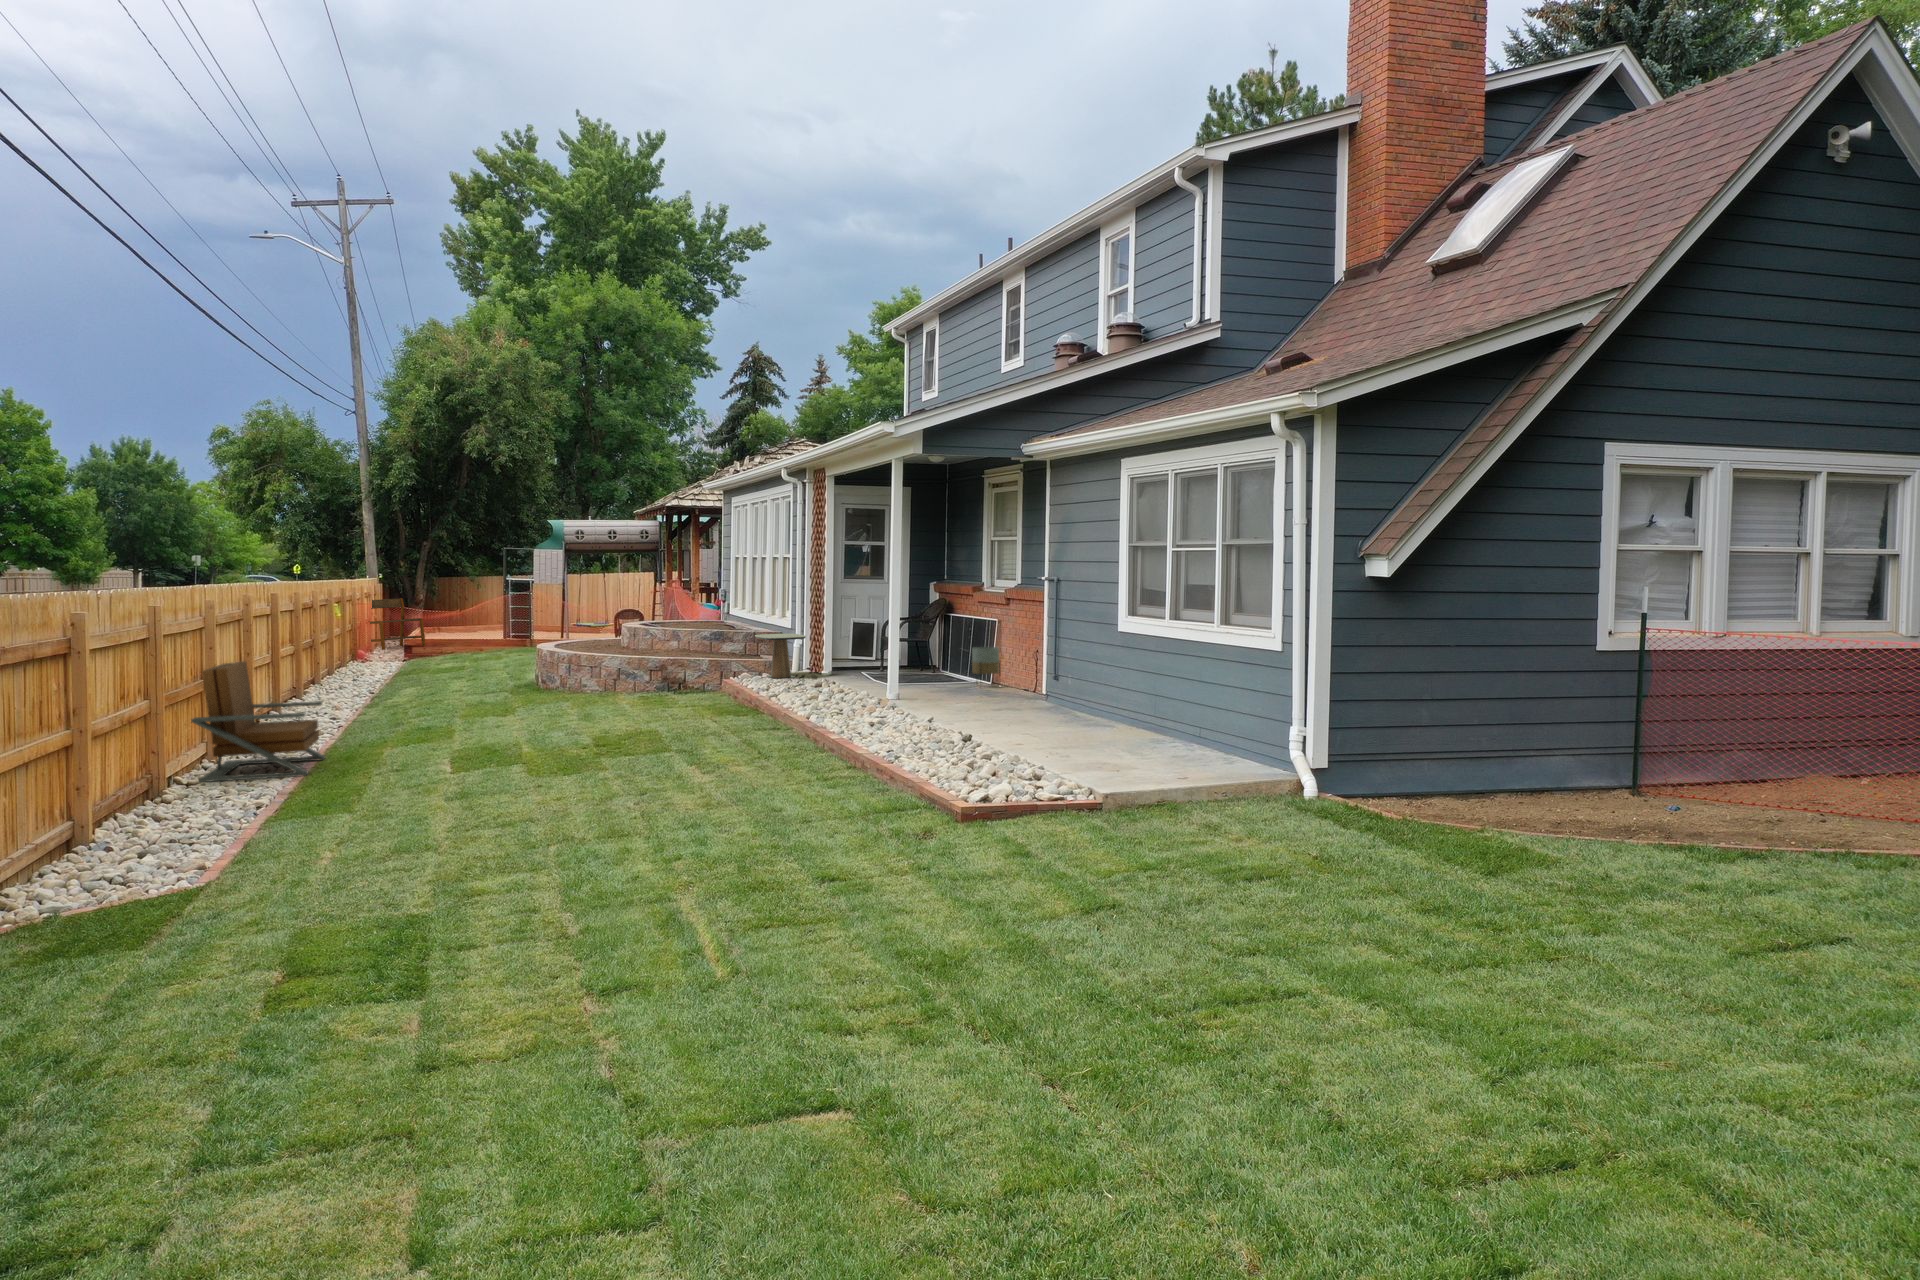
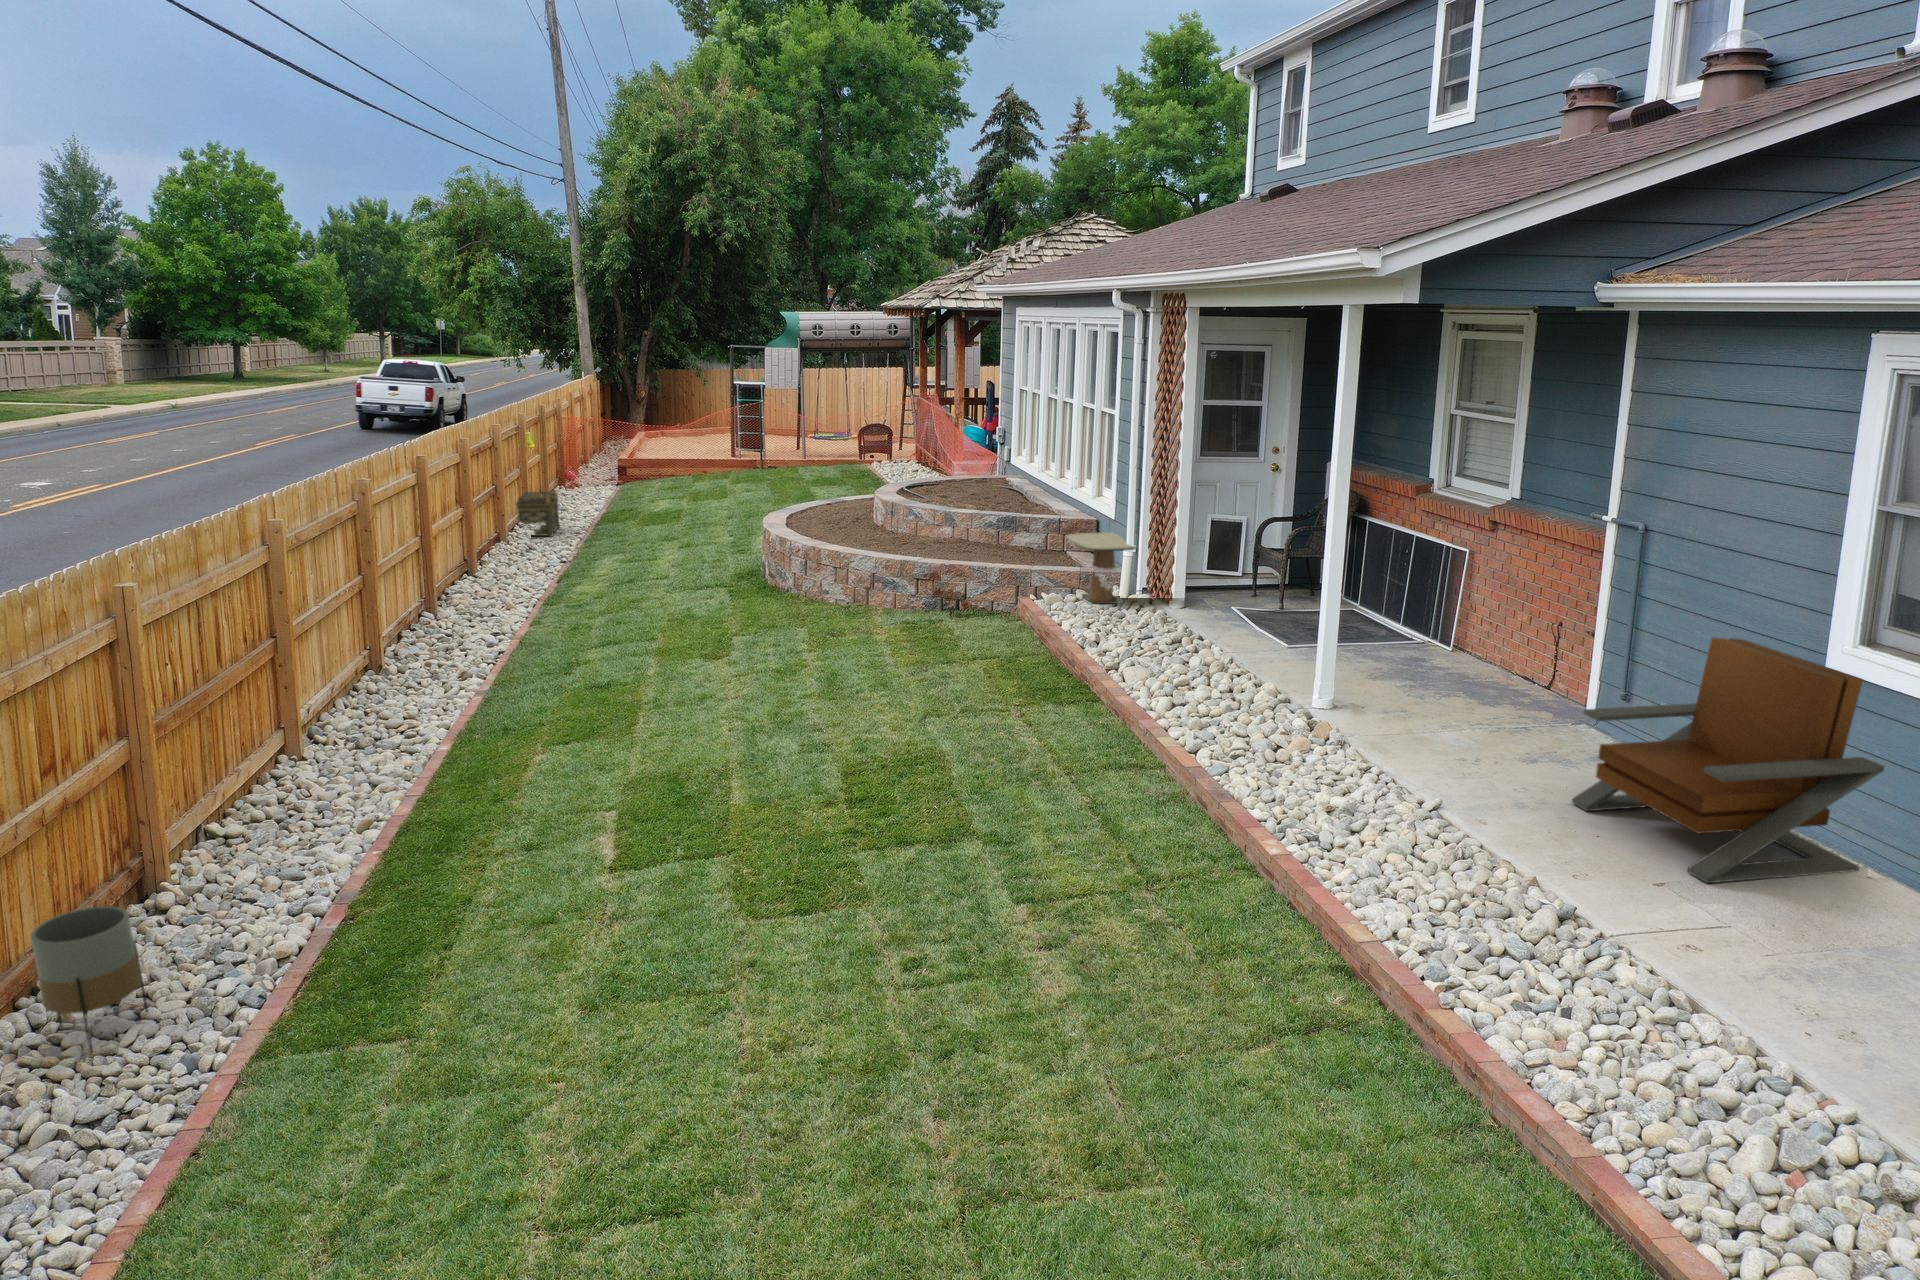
bench: present [370,598,426,650] -> none [568,414,641,479]
basket: none [328,638,365,675] -> present [516,489,560,537]
planter: present [972,647,1000,675] -> present [31,906,148,1051]
lounge chair: present [191,661,325,782] -> present [1572,637,1884,883]

